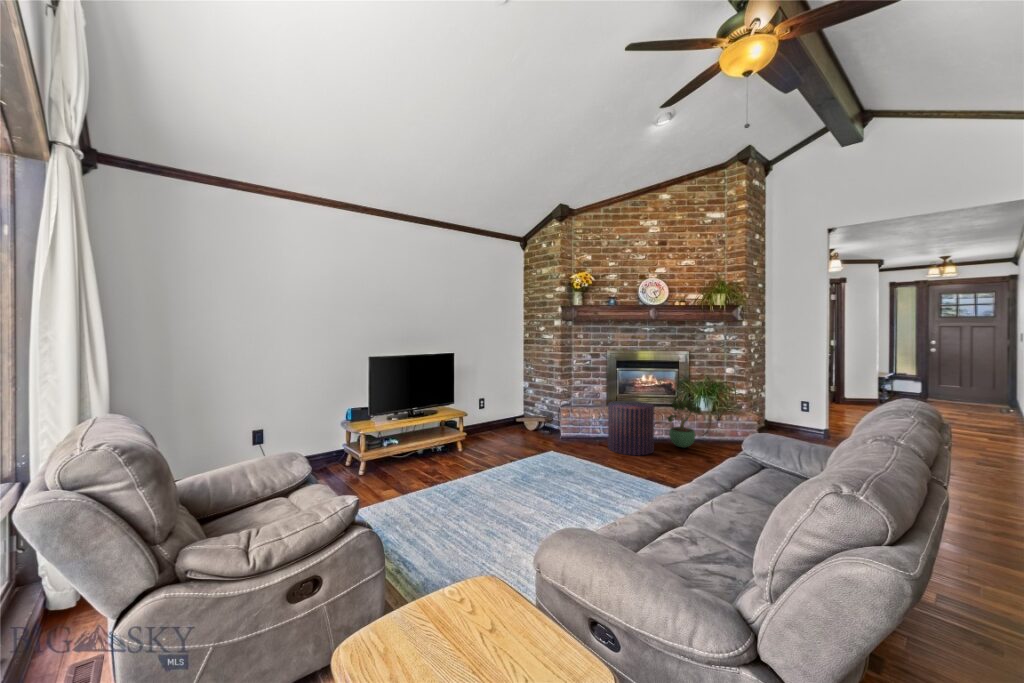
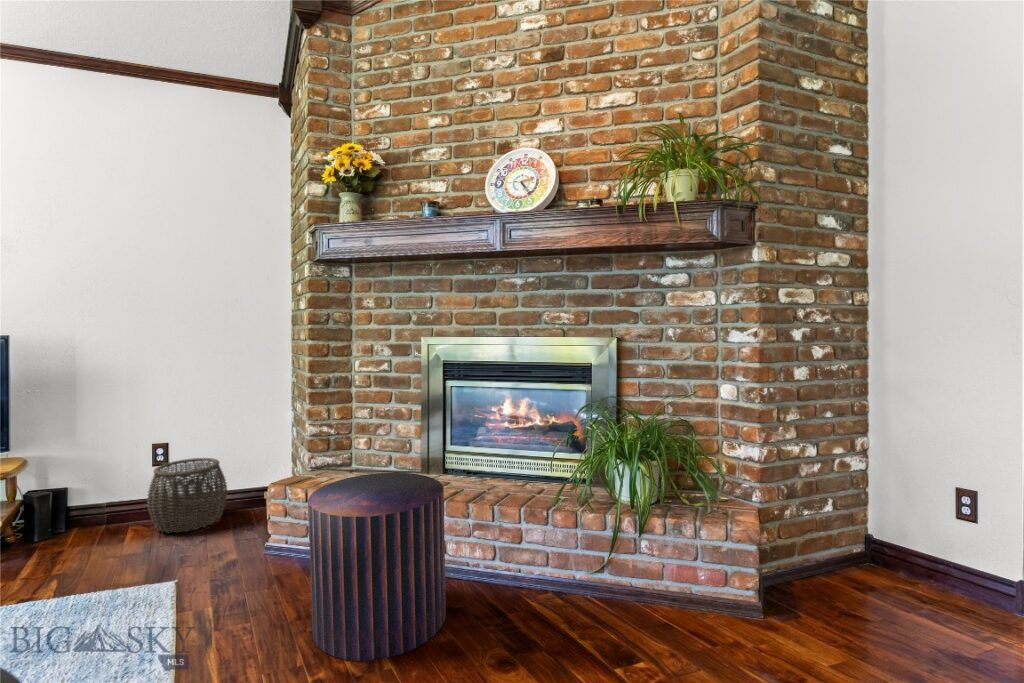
potted plant: present [668,400,701,447] -> none [494,482,587,626]
woven basket: none [489,404,519,434] -> present [147,458,227,533]

